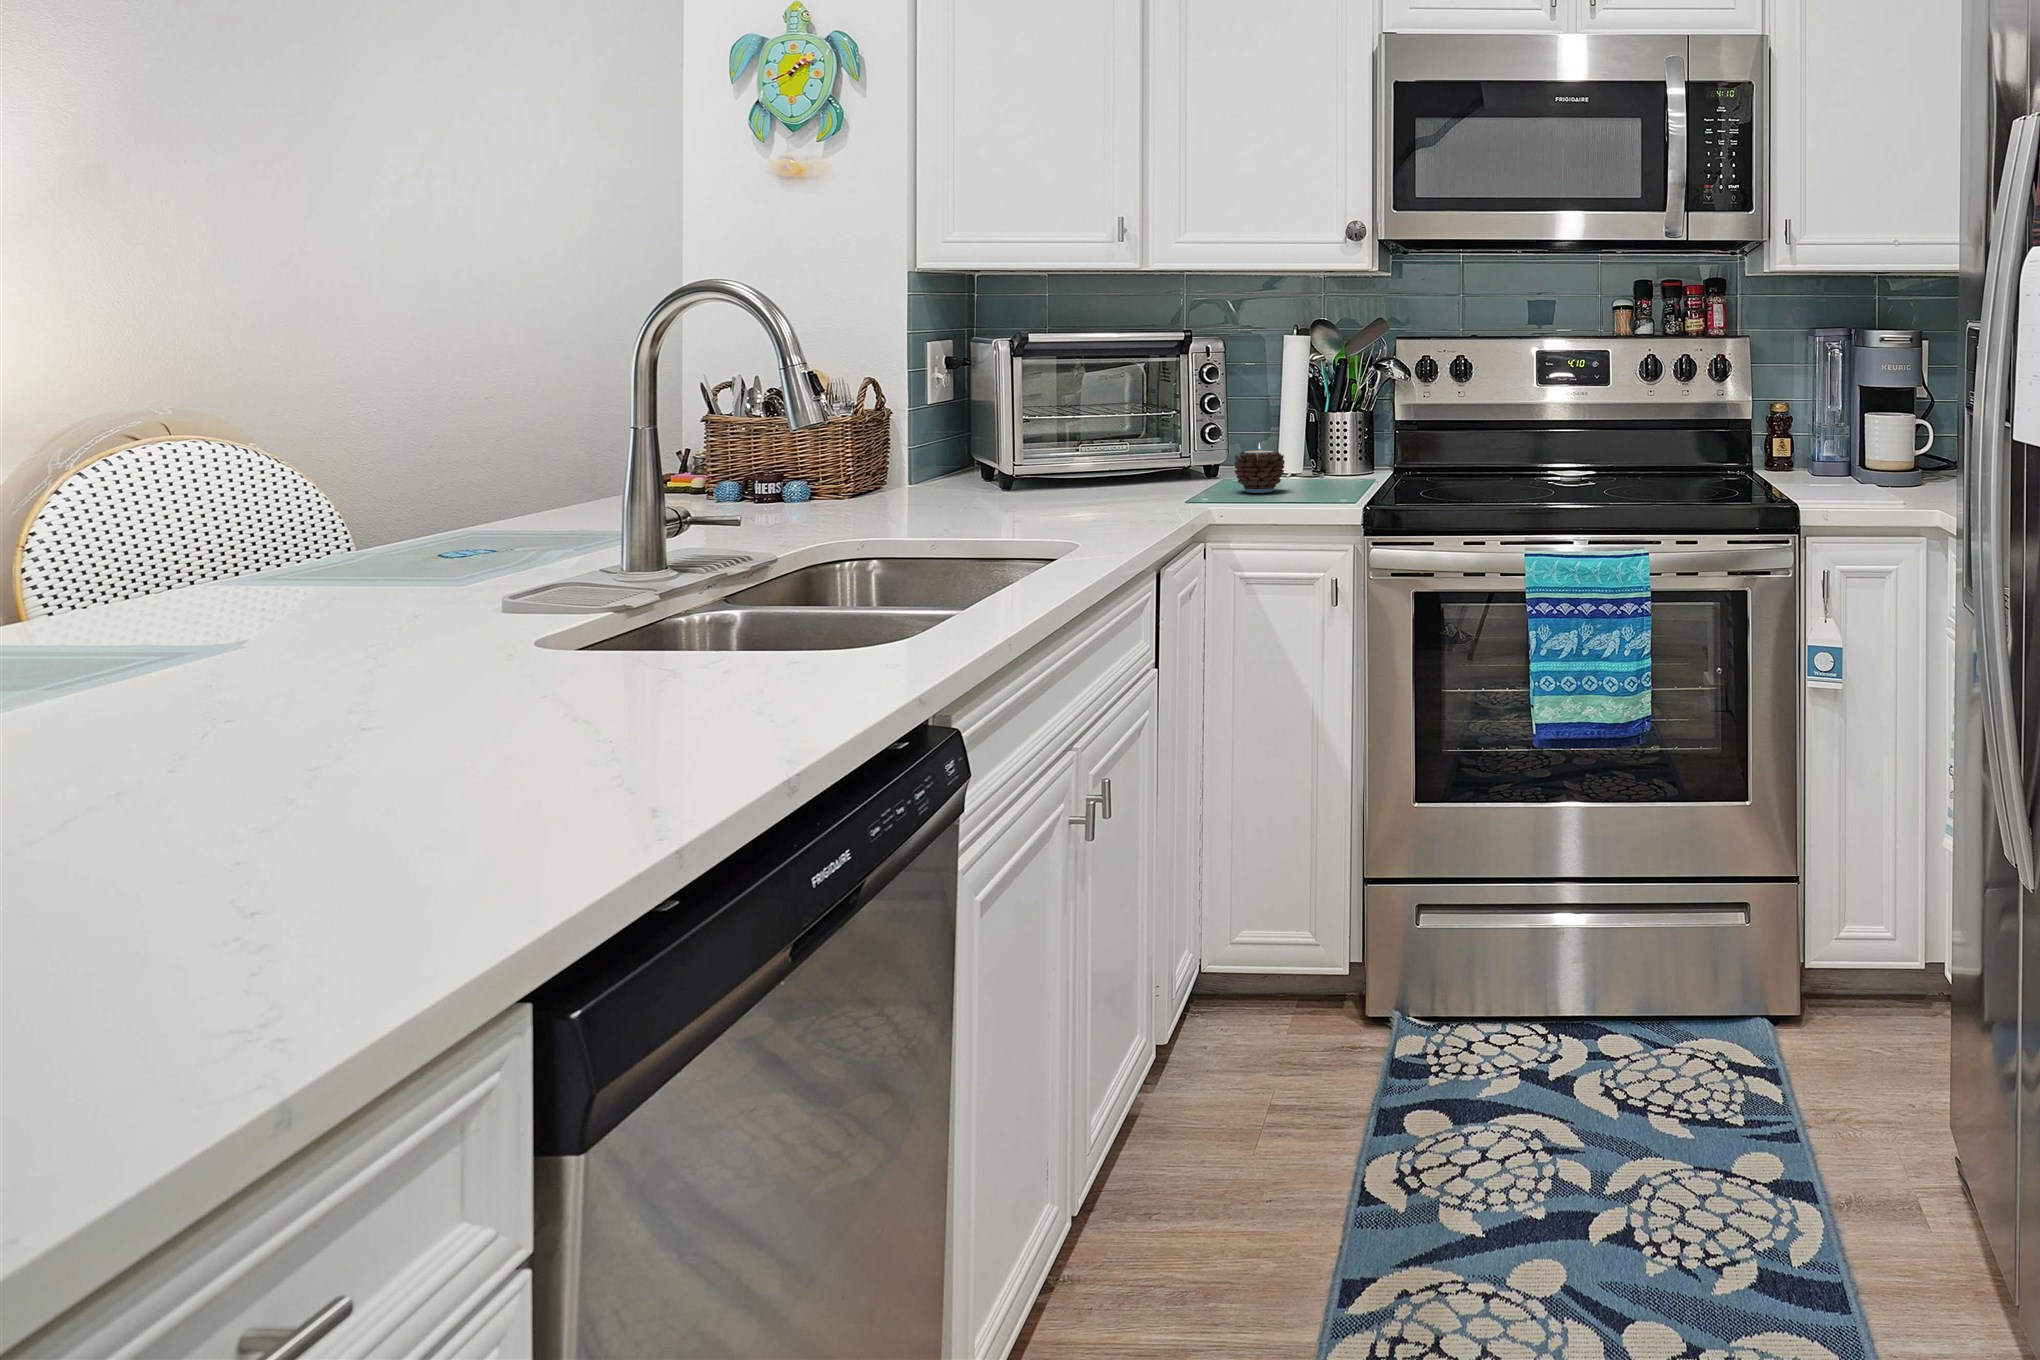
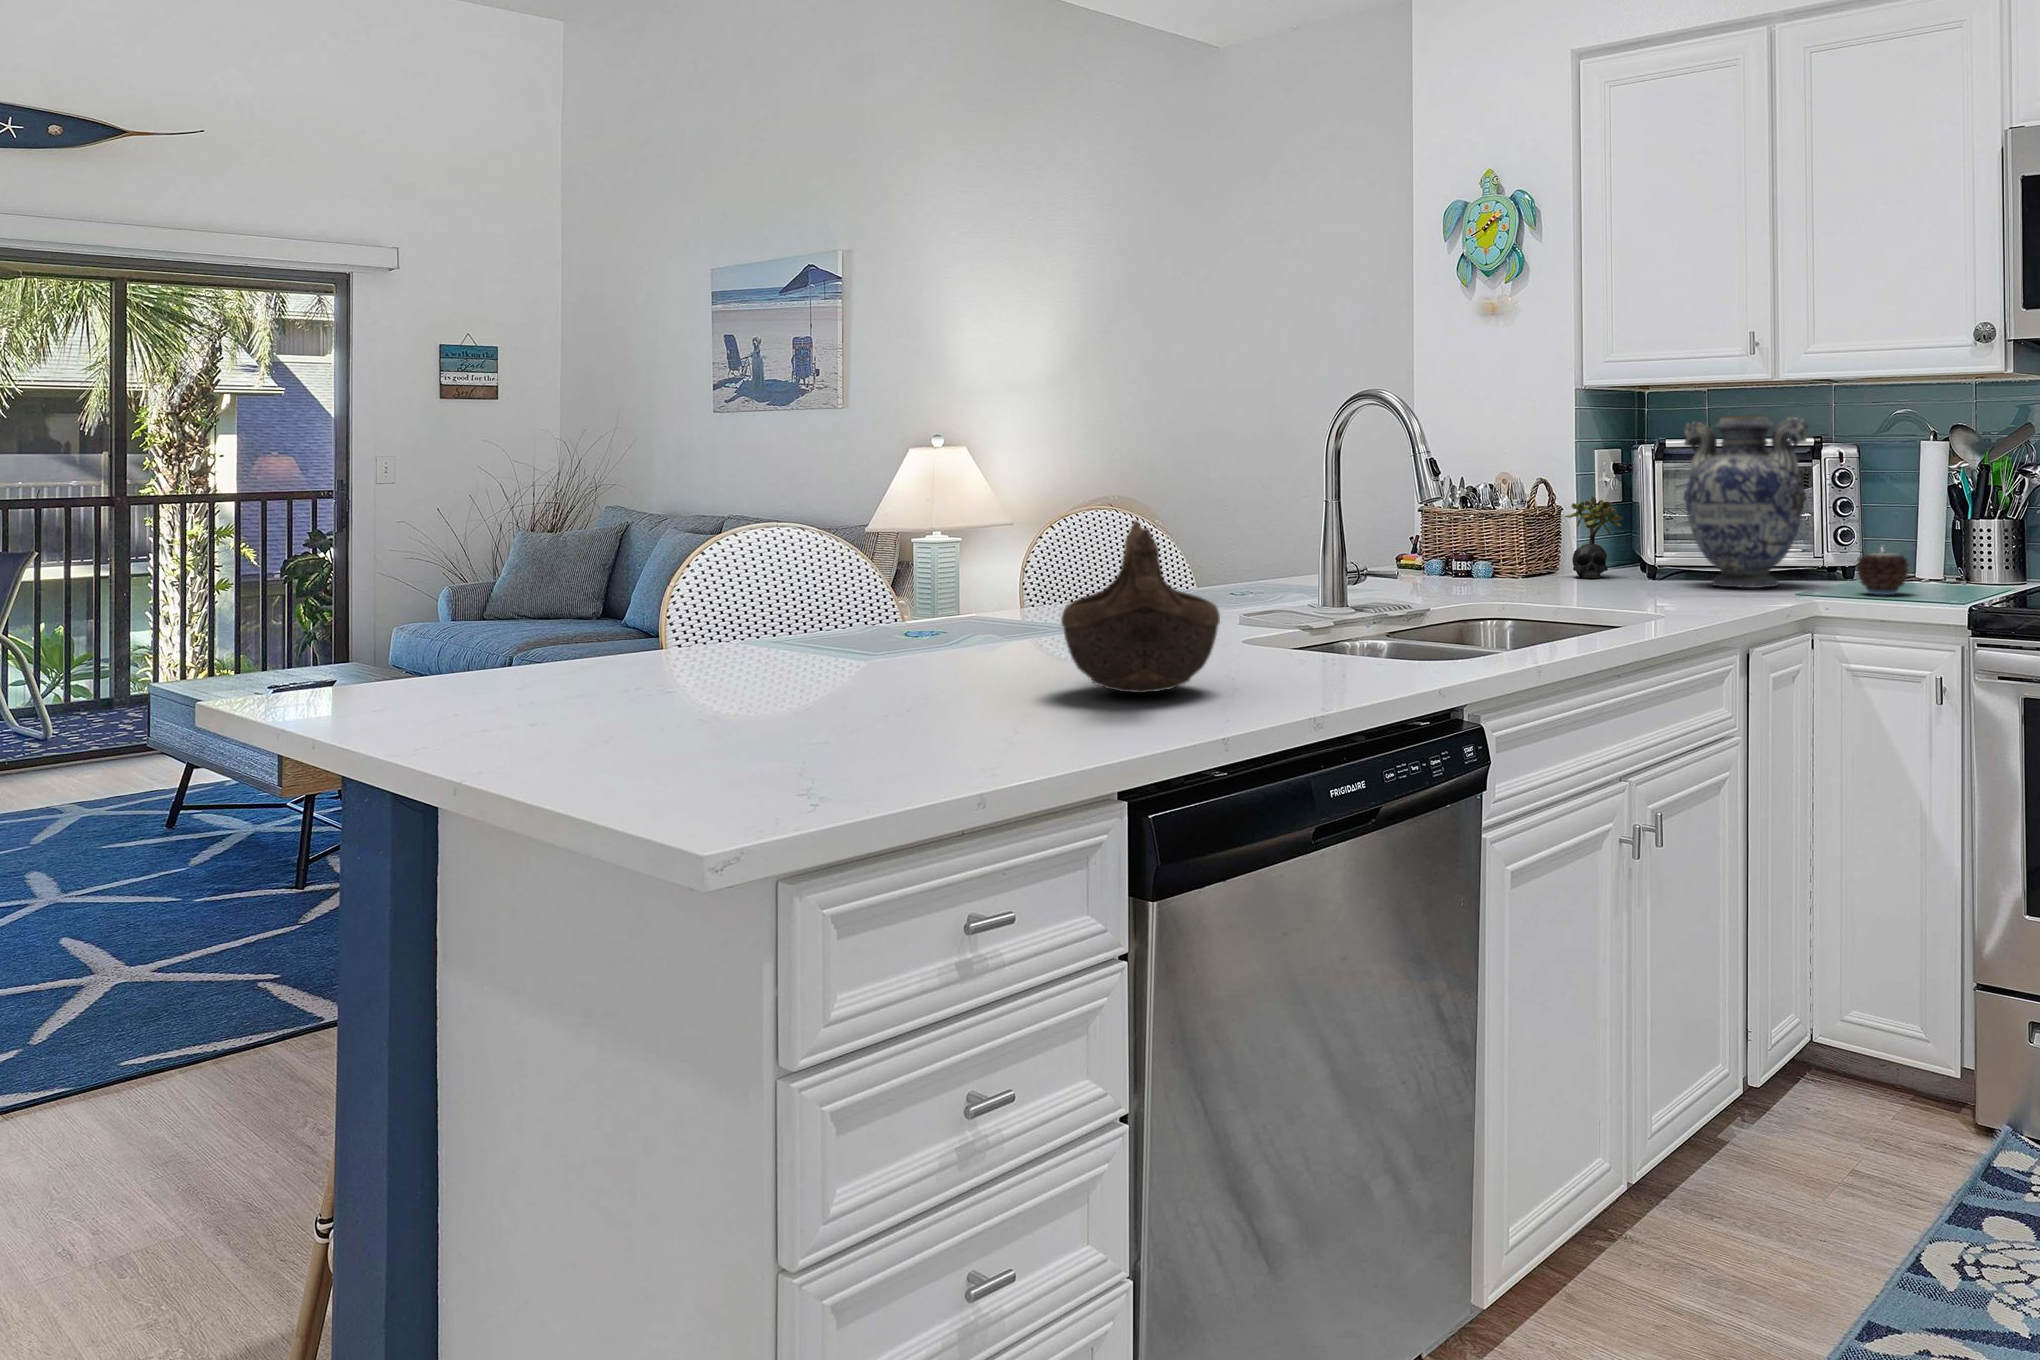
vase: none [1044,308,1181,492] -> present [1683,415,1808,588]
succulent plant: none [898,393,968,487] -> present [1565,496,1622,578]
decorative bowl: none [284,491,581,769] -> present [1061,521,1220,693]

